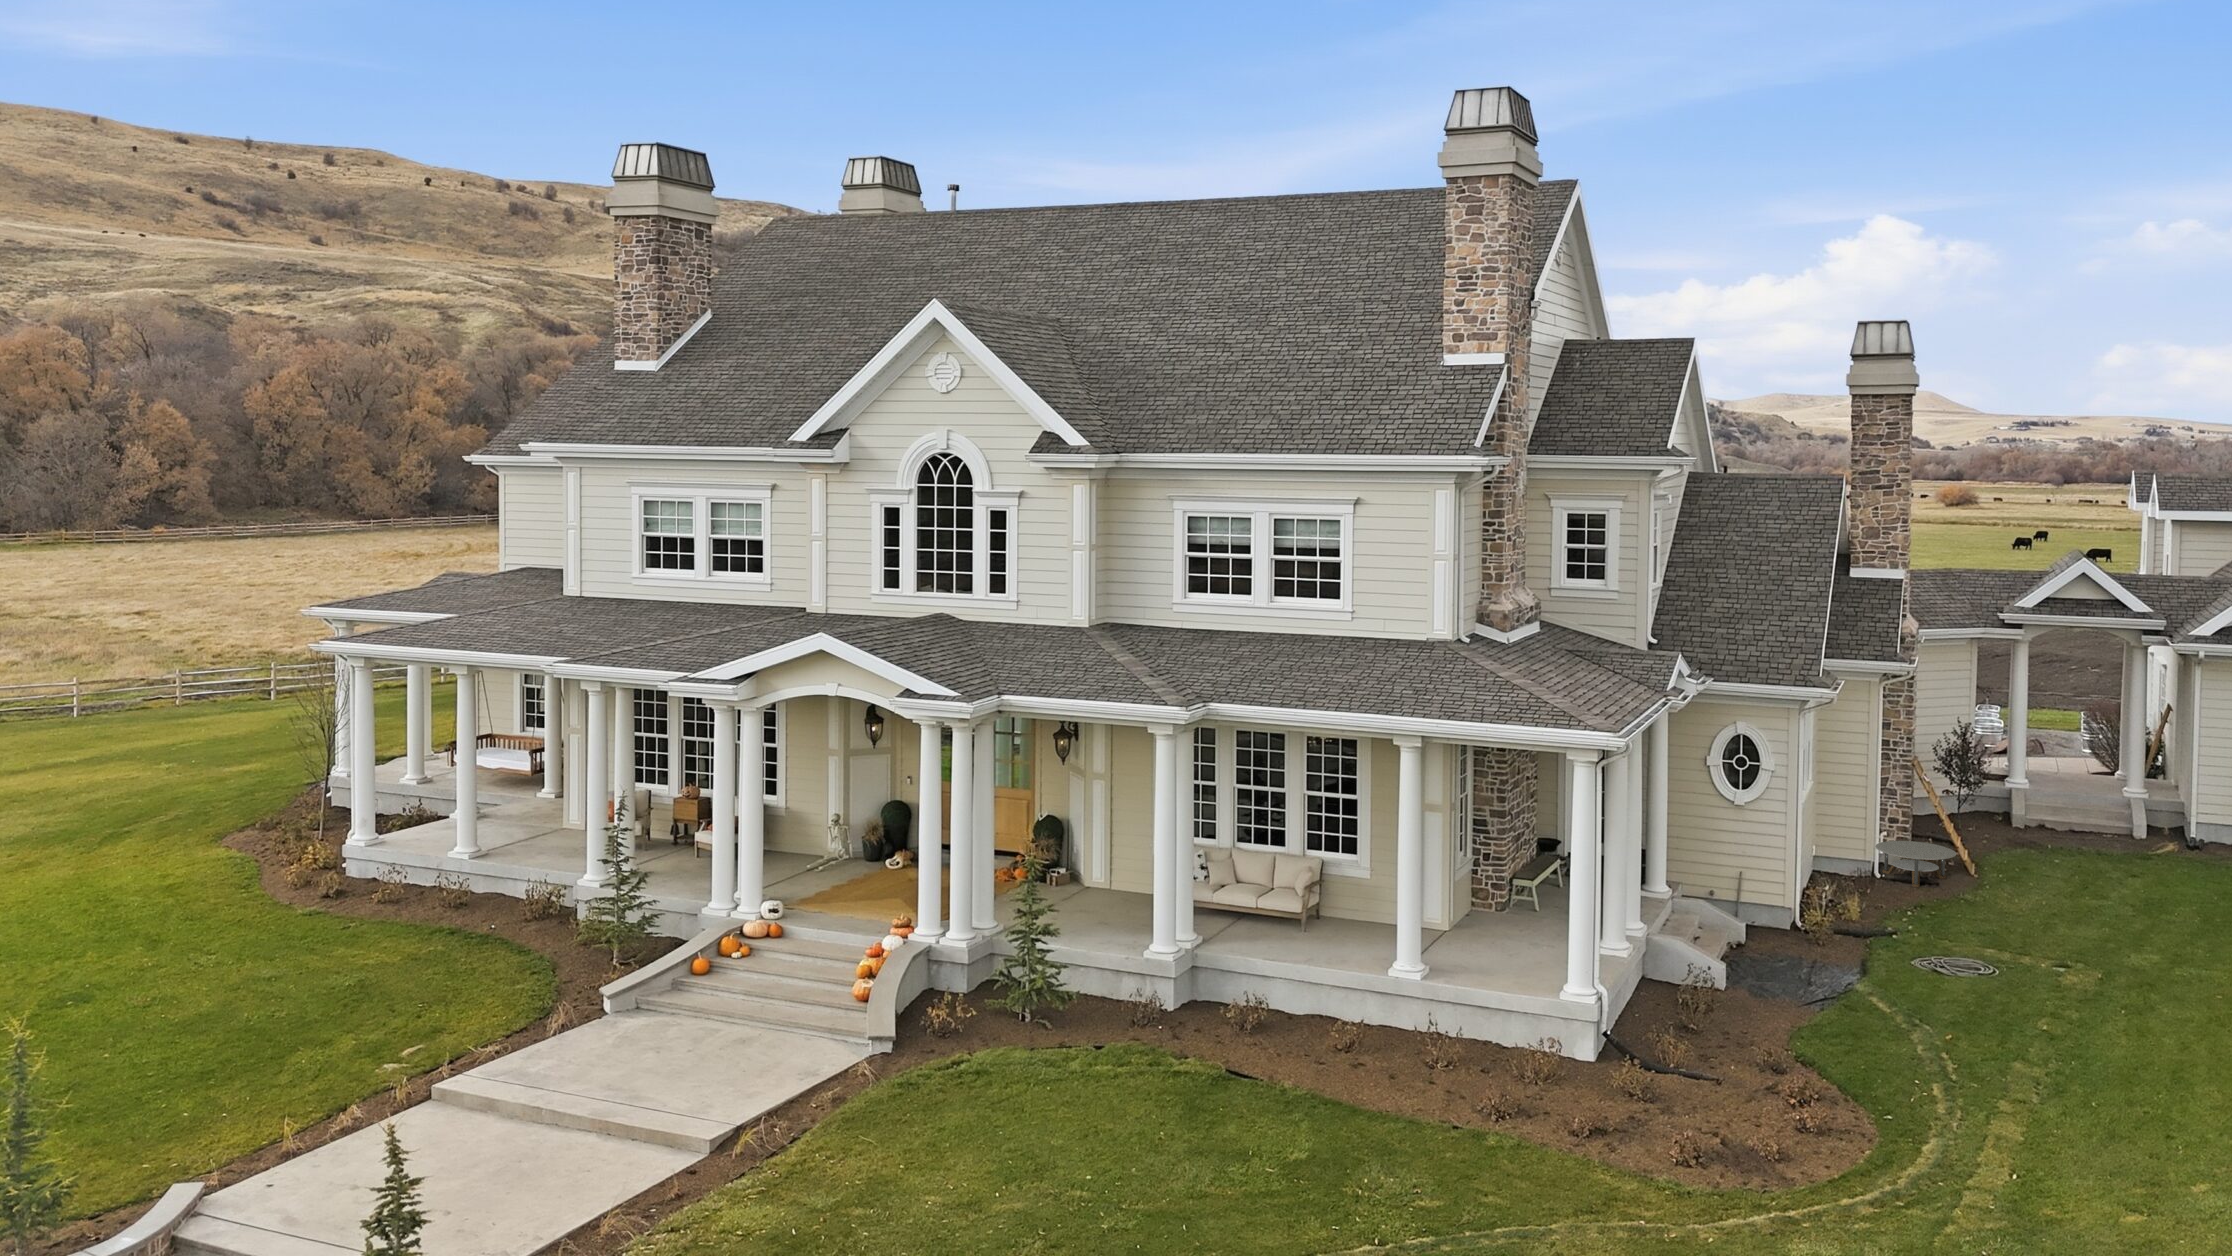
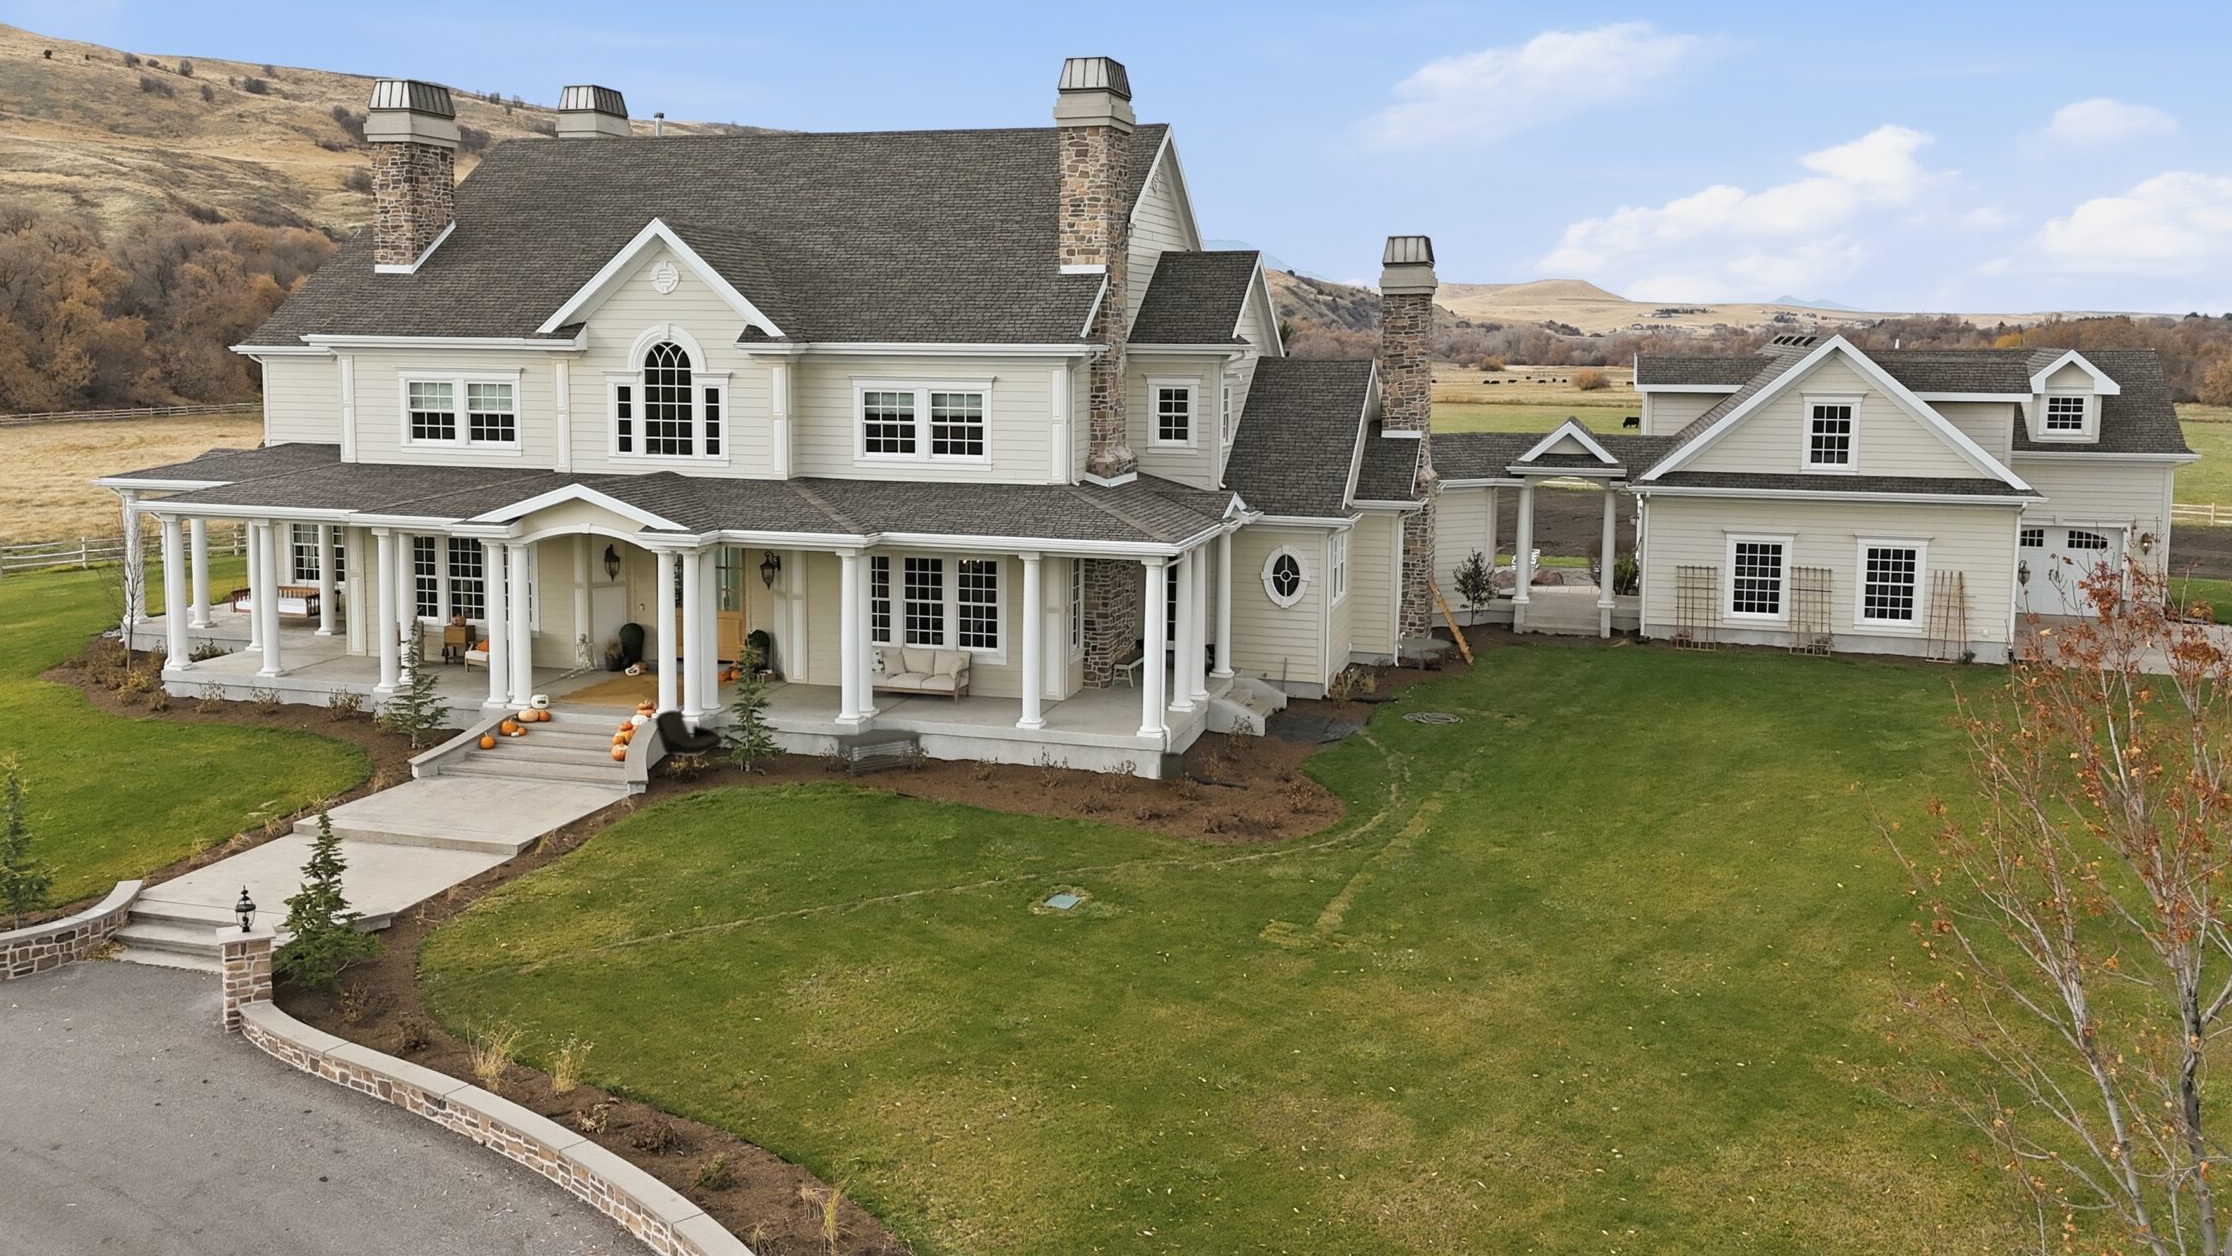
lounge chair: none [907,934,996,1037] -> present [655,710,722,776]
storage bench: none [1143,964,1262,1039] -> present [834,729,922,778]
planter: none [1595,1026,1637,1082] -> present [1157,752,1185,784]

